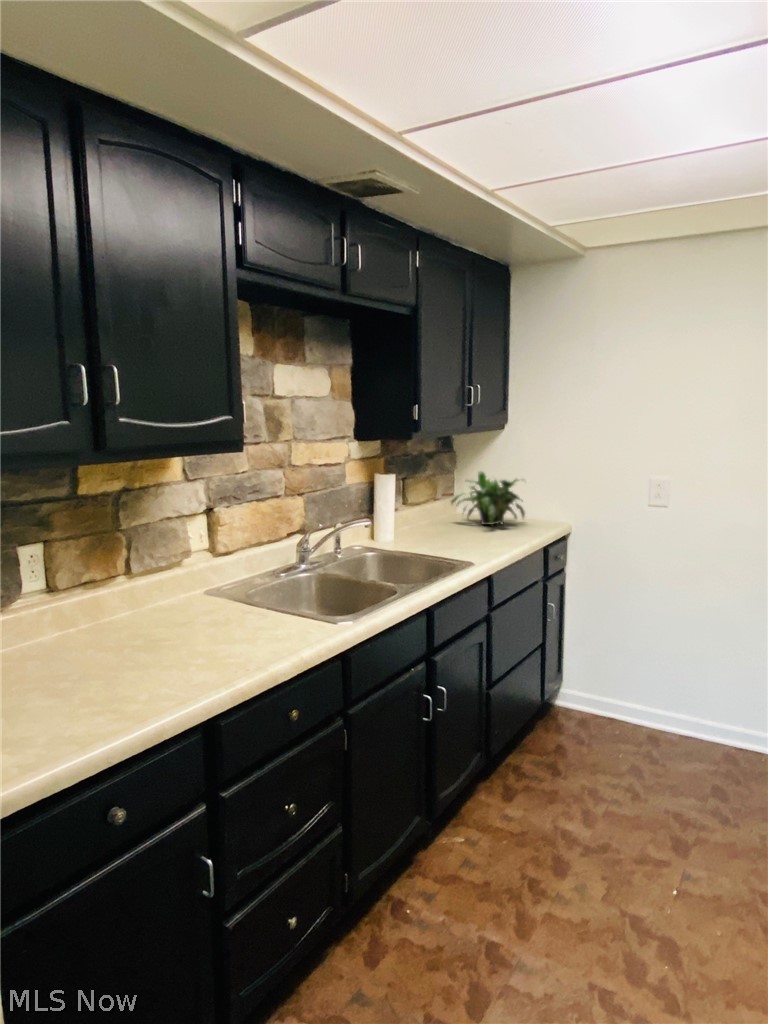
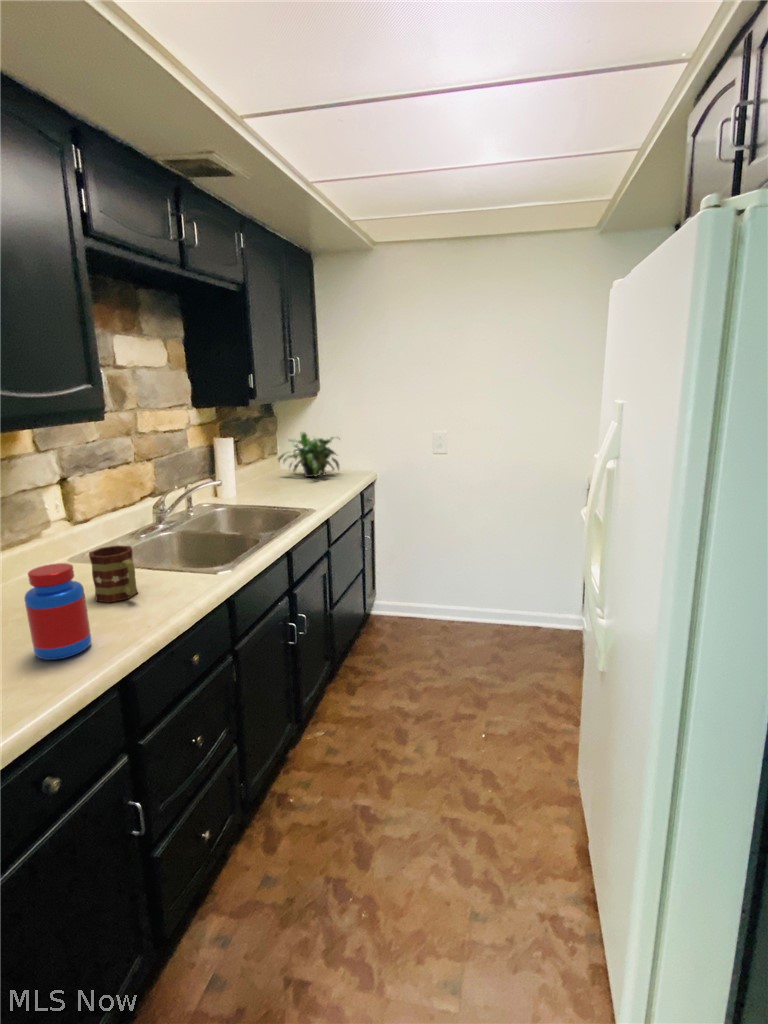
mug: none [207,581,251,639] -> present [89,545,138,602]
jar: none [129,591,186,689] -> present [25,563,91,660]

